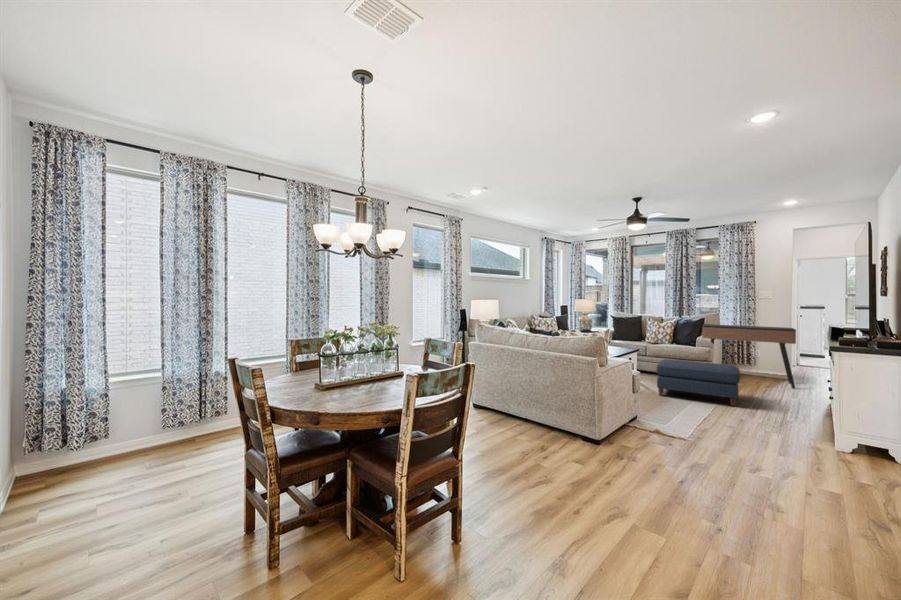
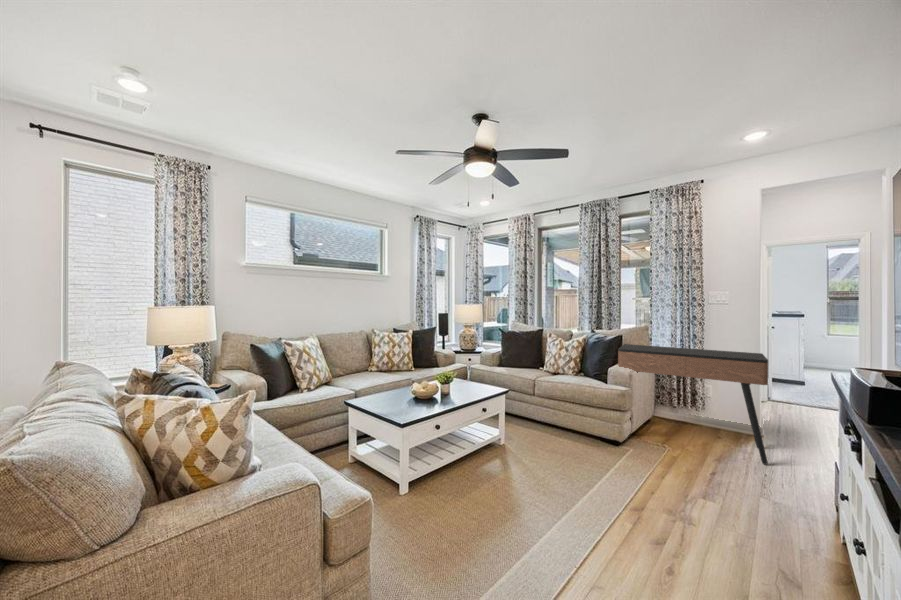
ottoman: present [657,359,740,406] -> none [508,417,661,543]

